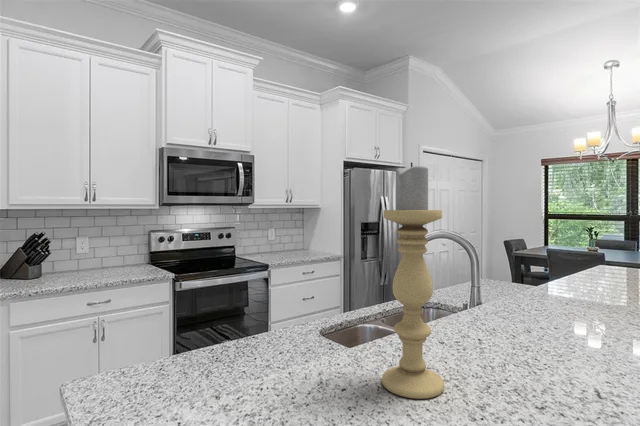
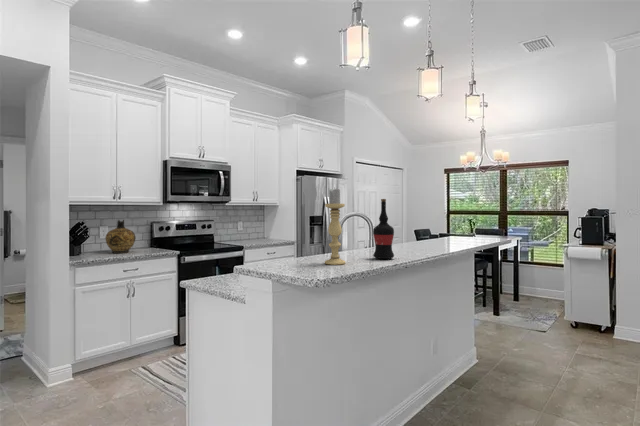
wine bottle: none [510,196,574,361] -> present [373,199,394,259]
ceramic jug: none [78,228,120,274] -> present [105,220,136,253]

